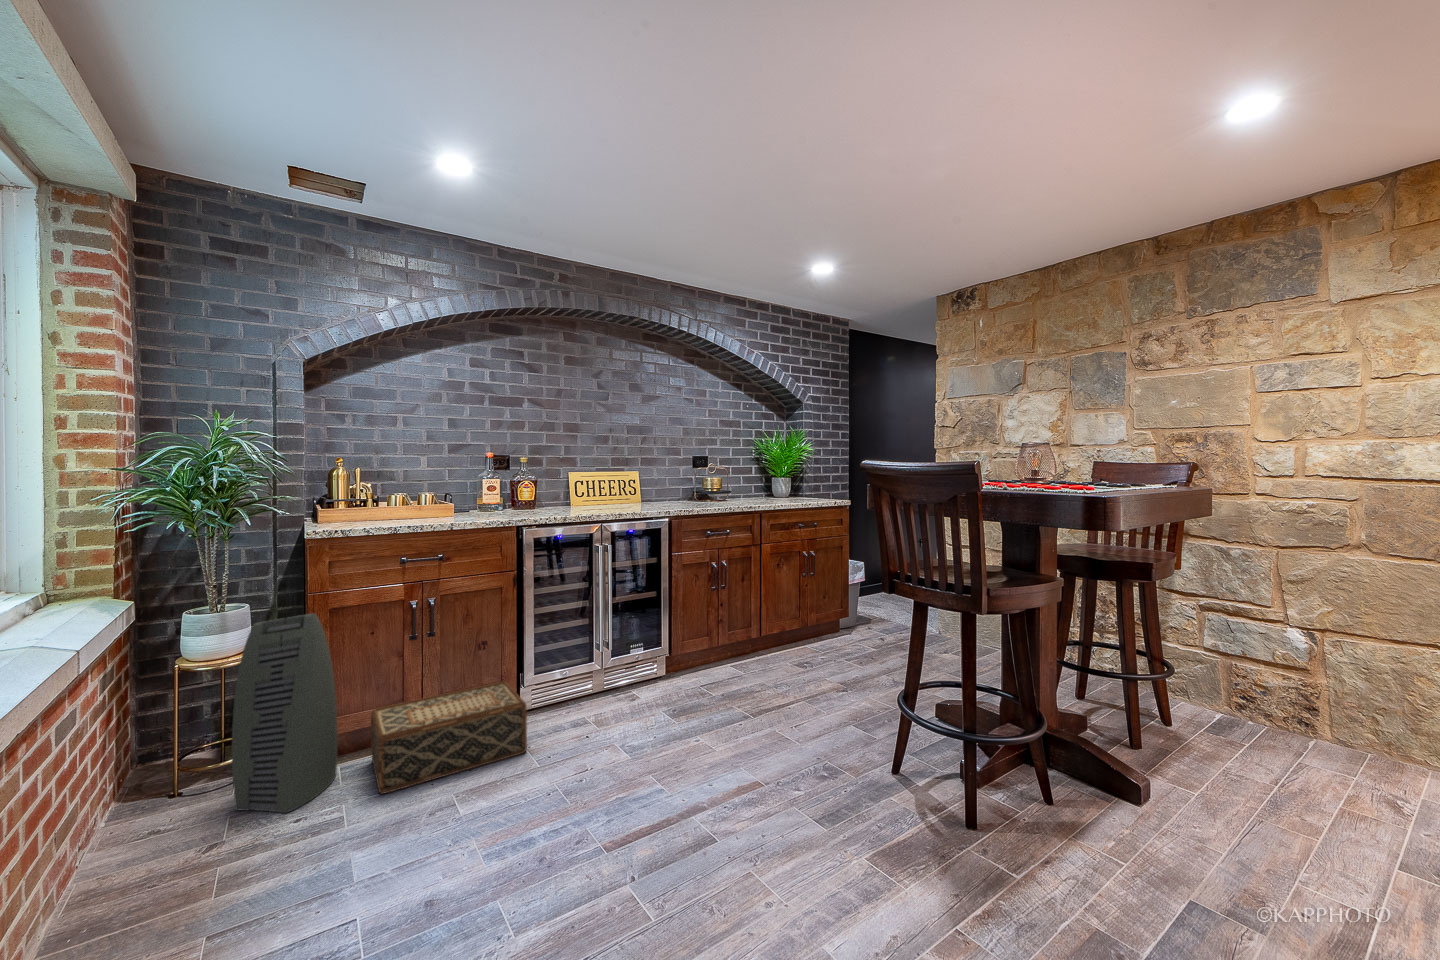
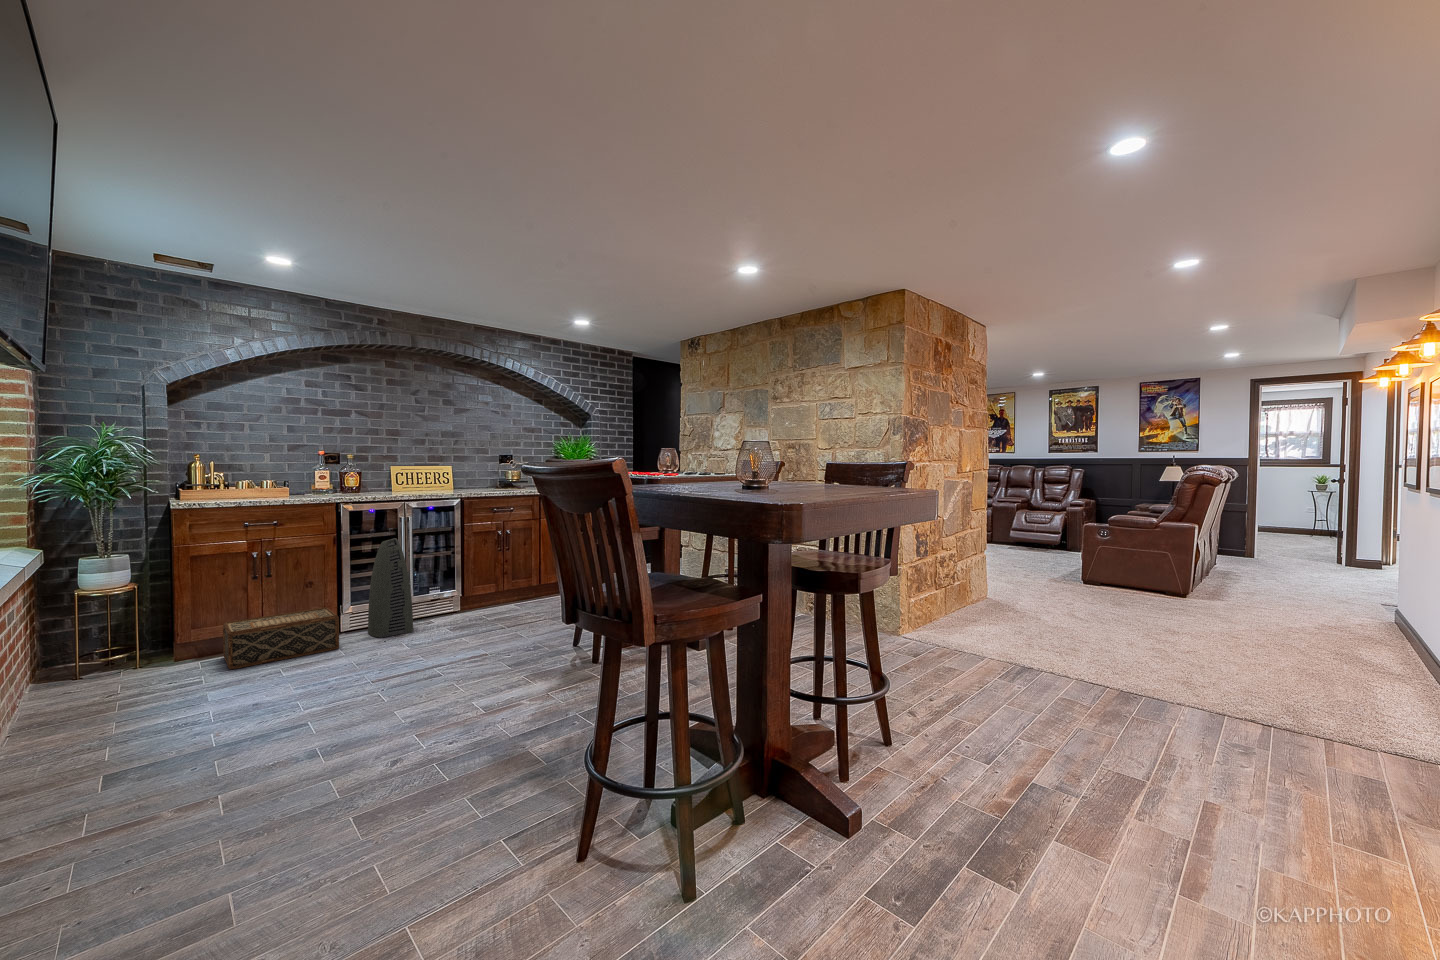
air purifier: present [232,613,337,813] -> present [368,538,413,638]

